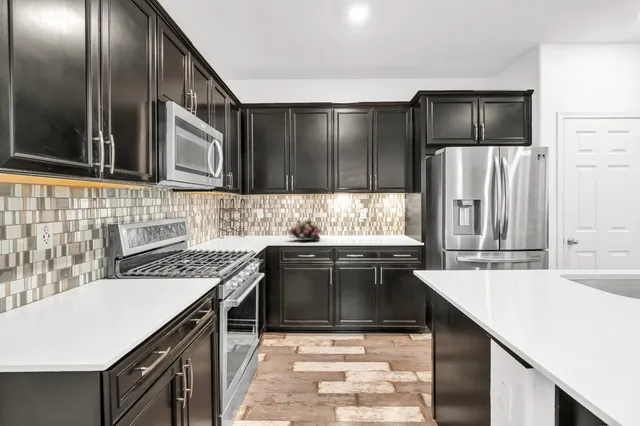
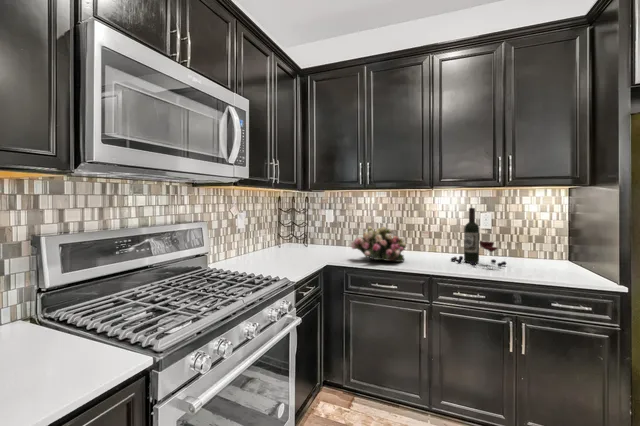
wine bottle: none [346,207,375,241] -> present [451,208,506,267]

